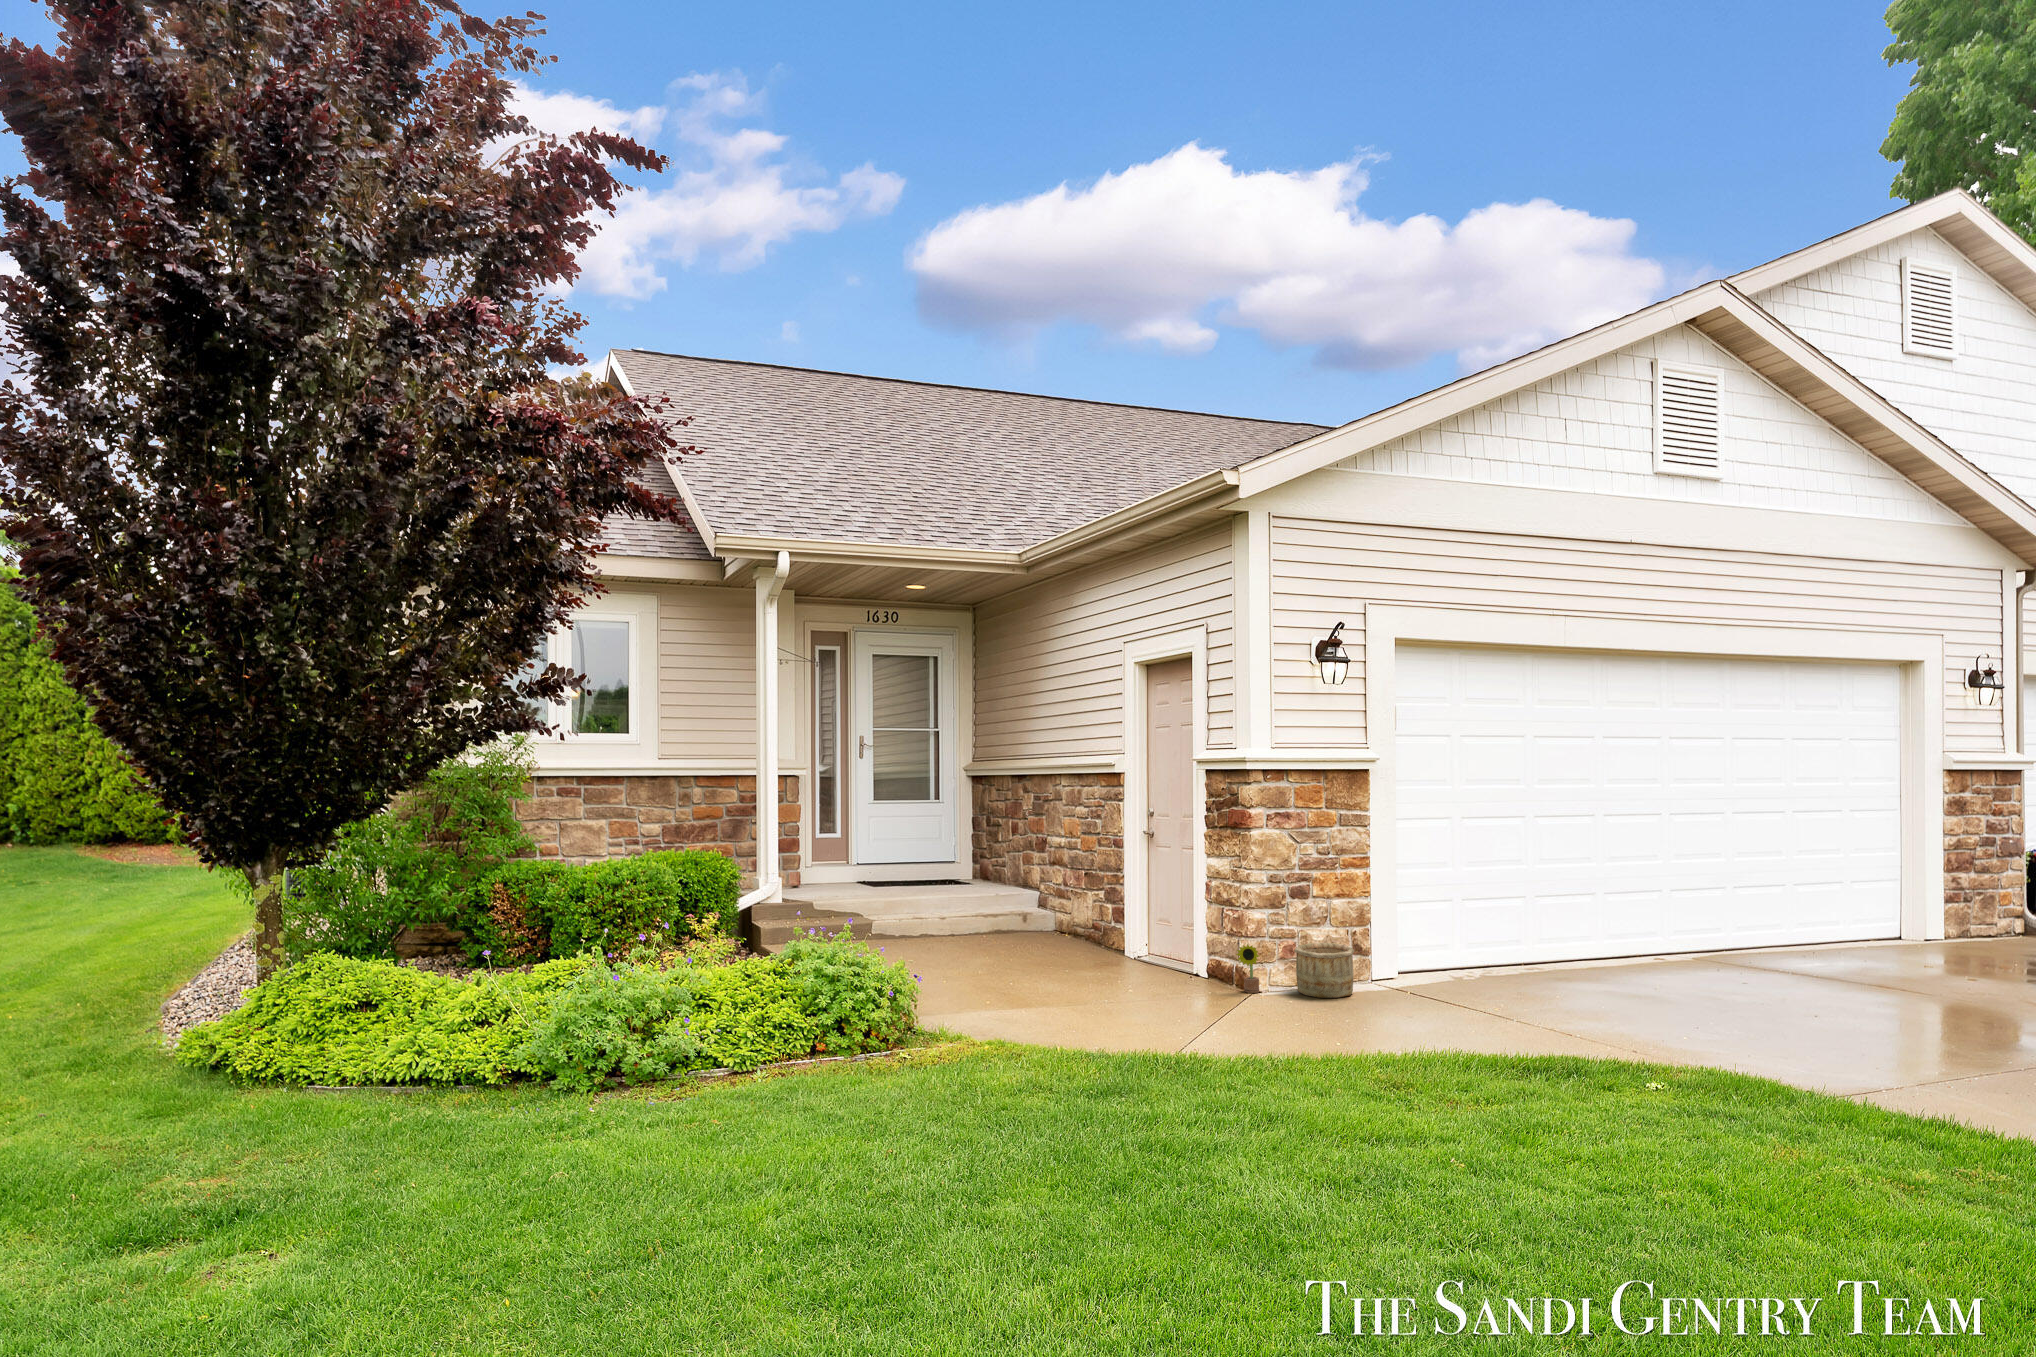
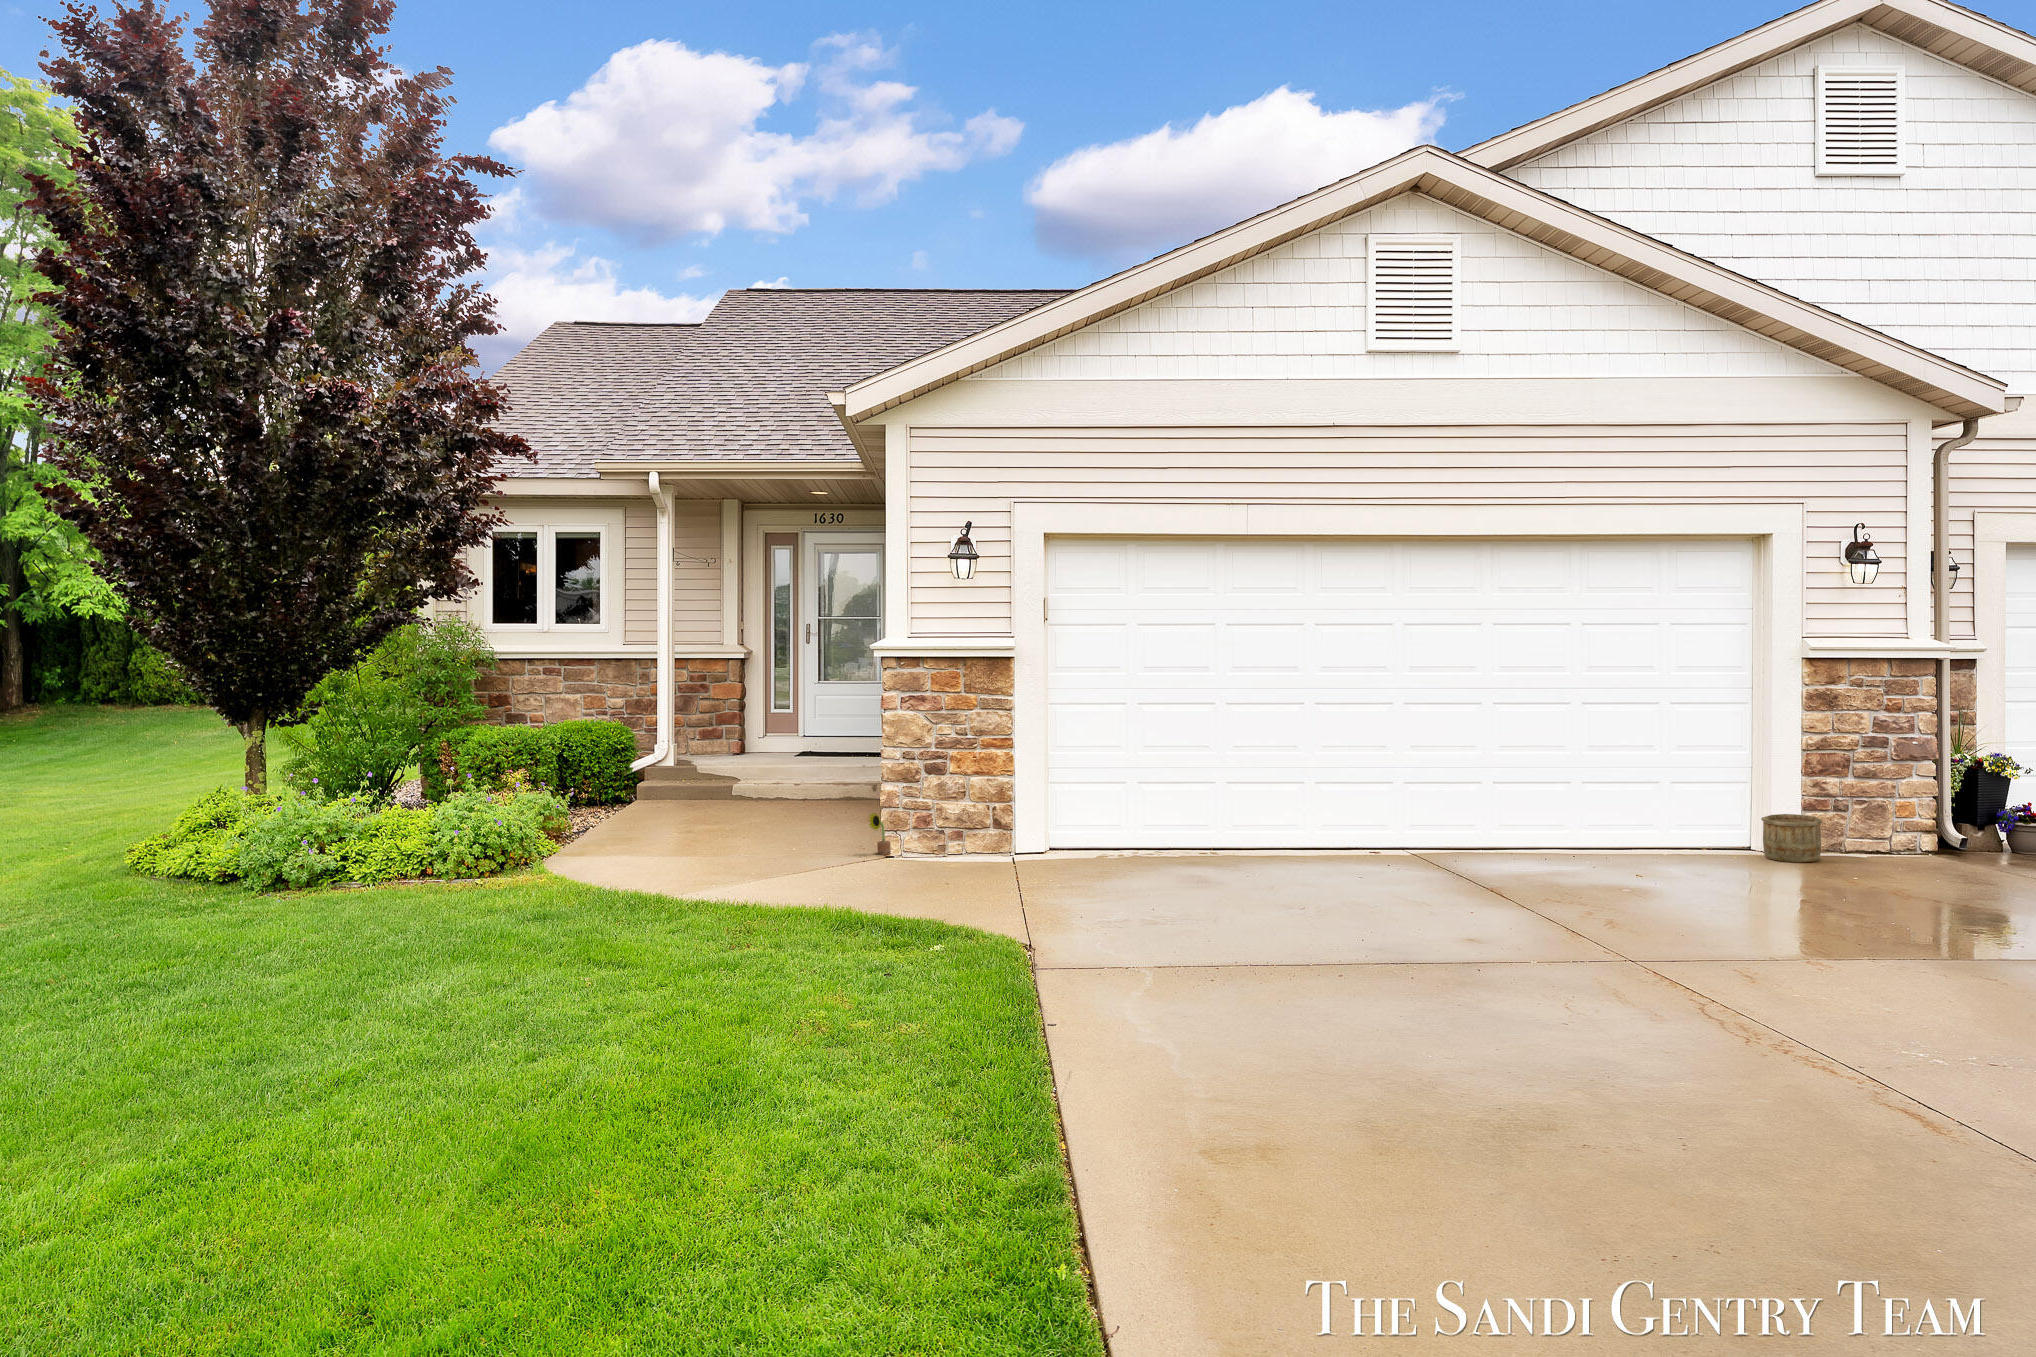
wooden bucket: present [1294,943,1354,998] -> present [1761,814,1822,862]

